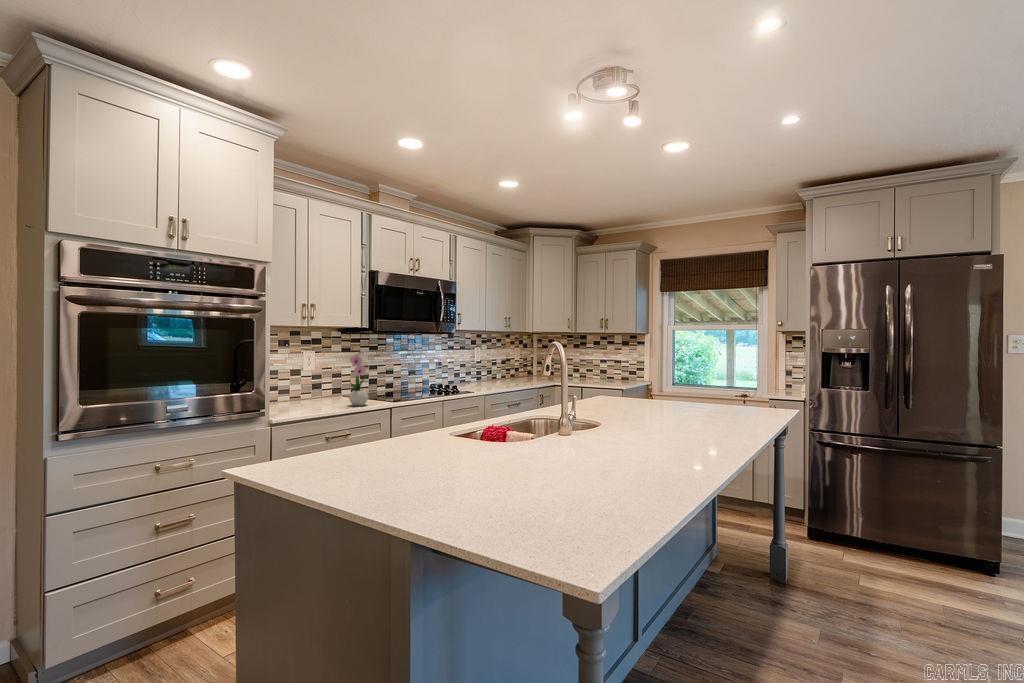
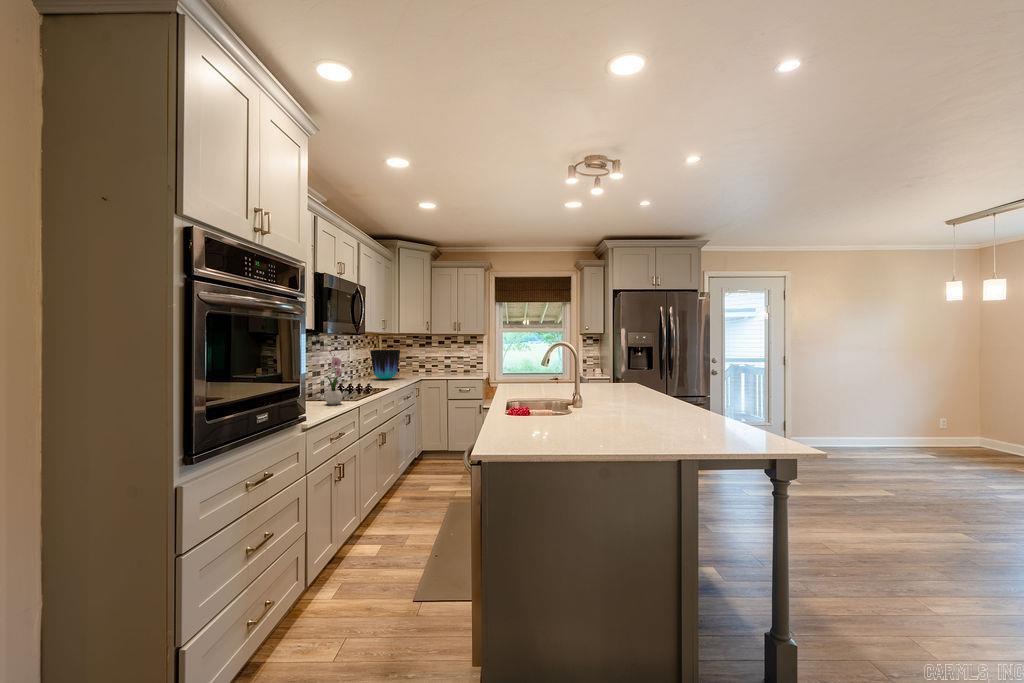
vase: none [496,350,529,383] -> present [370,350,400,380]

